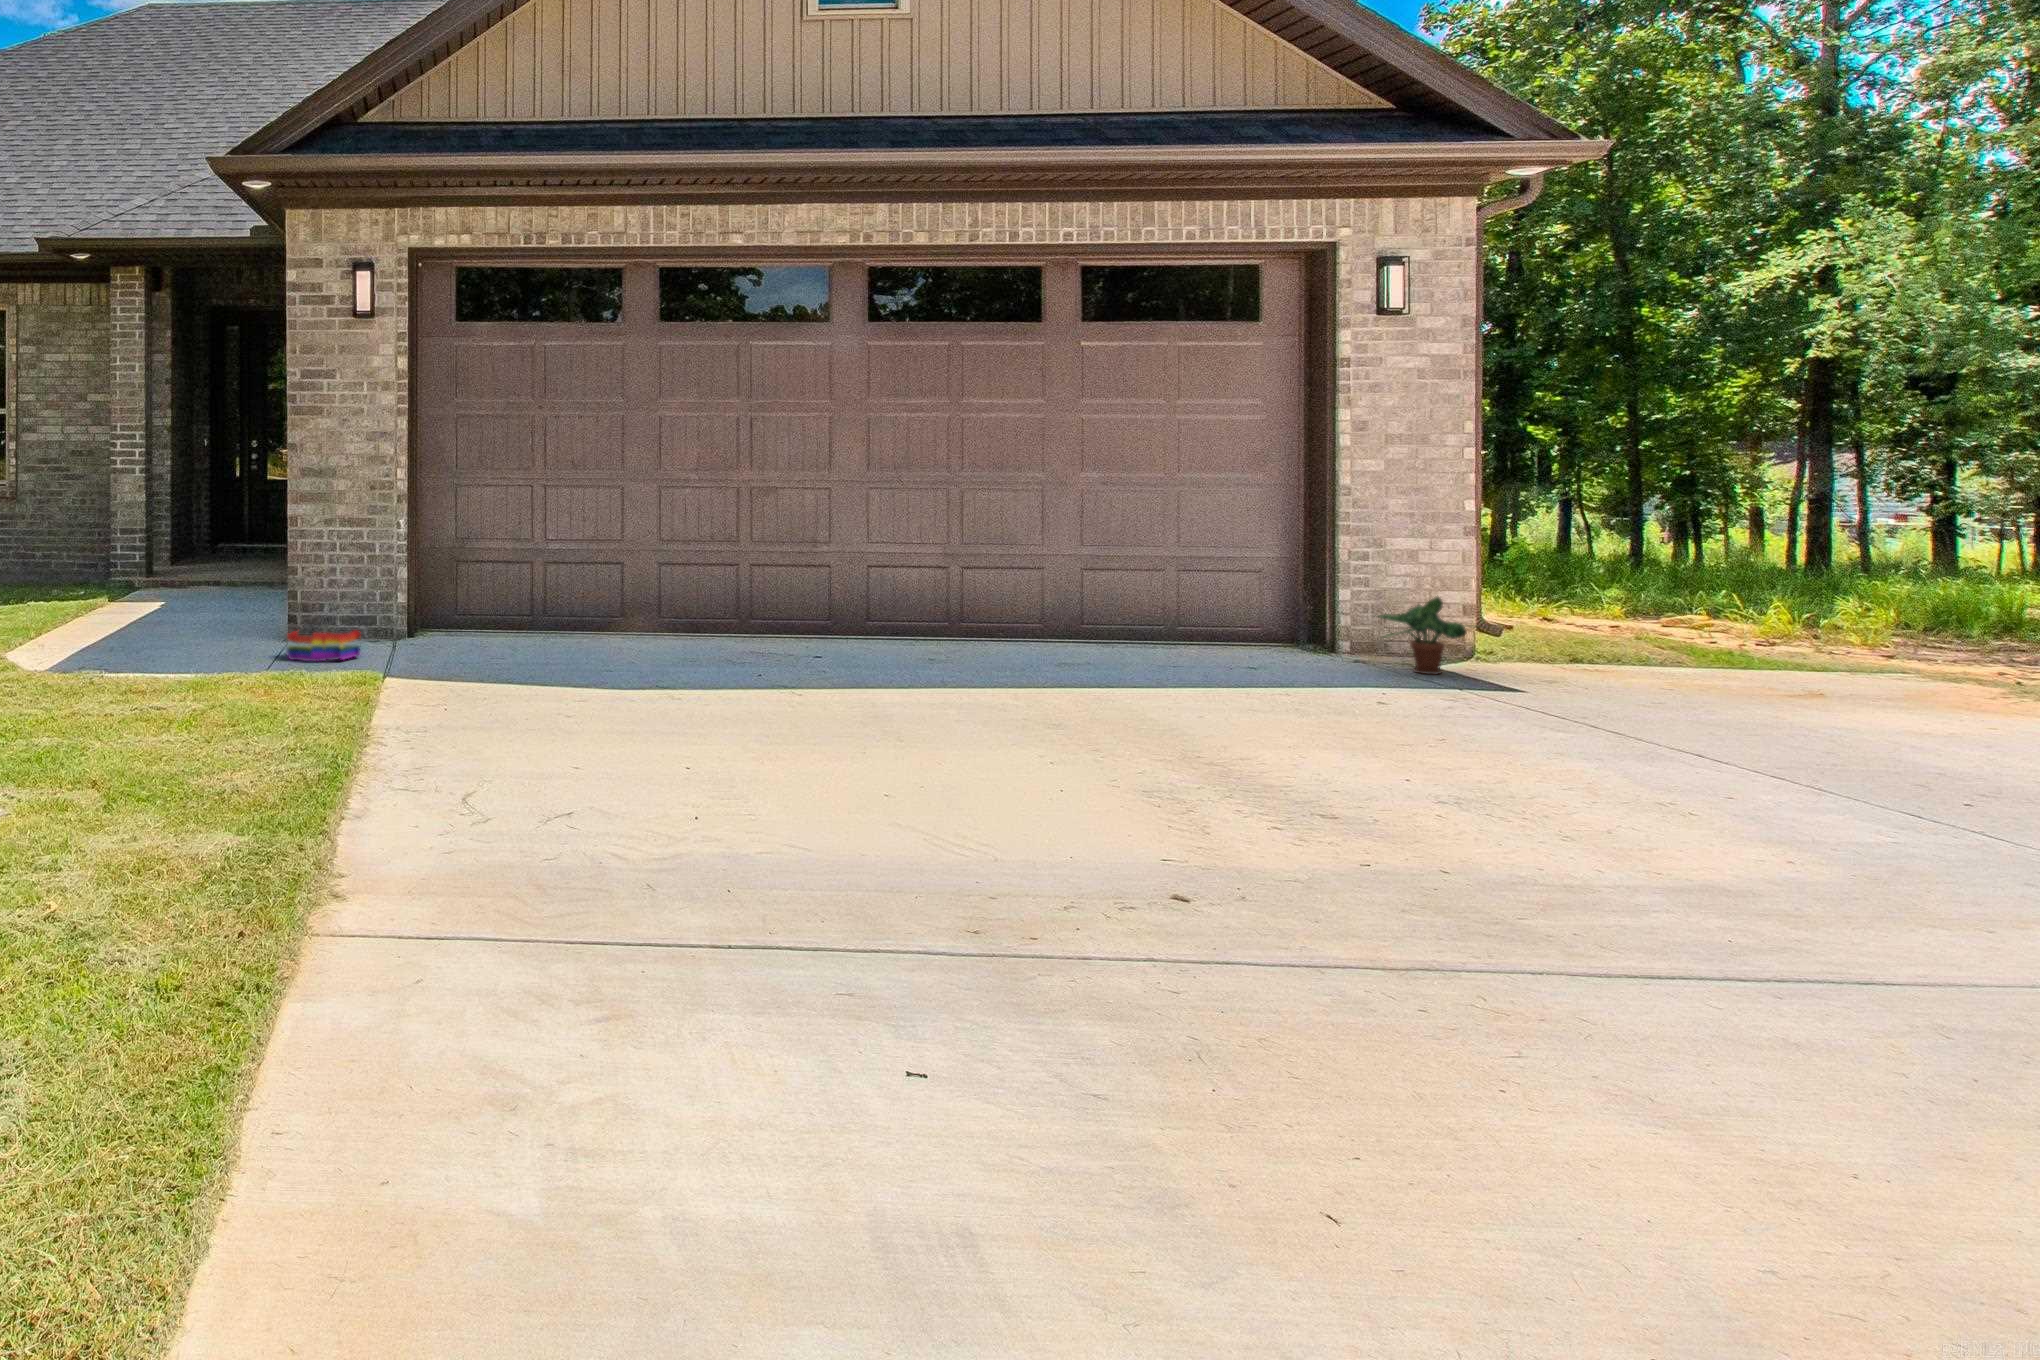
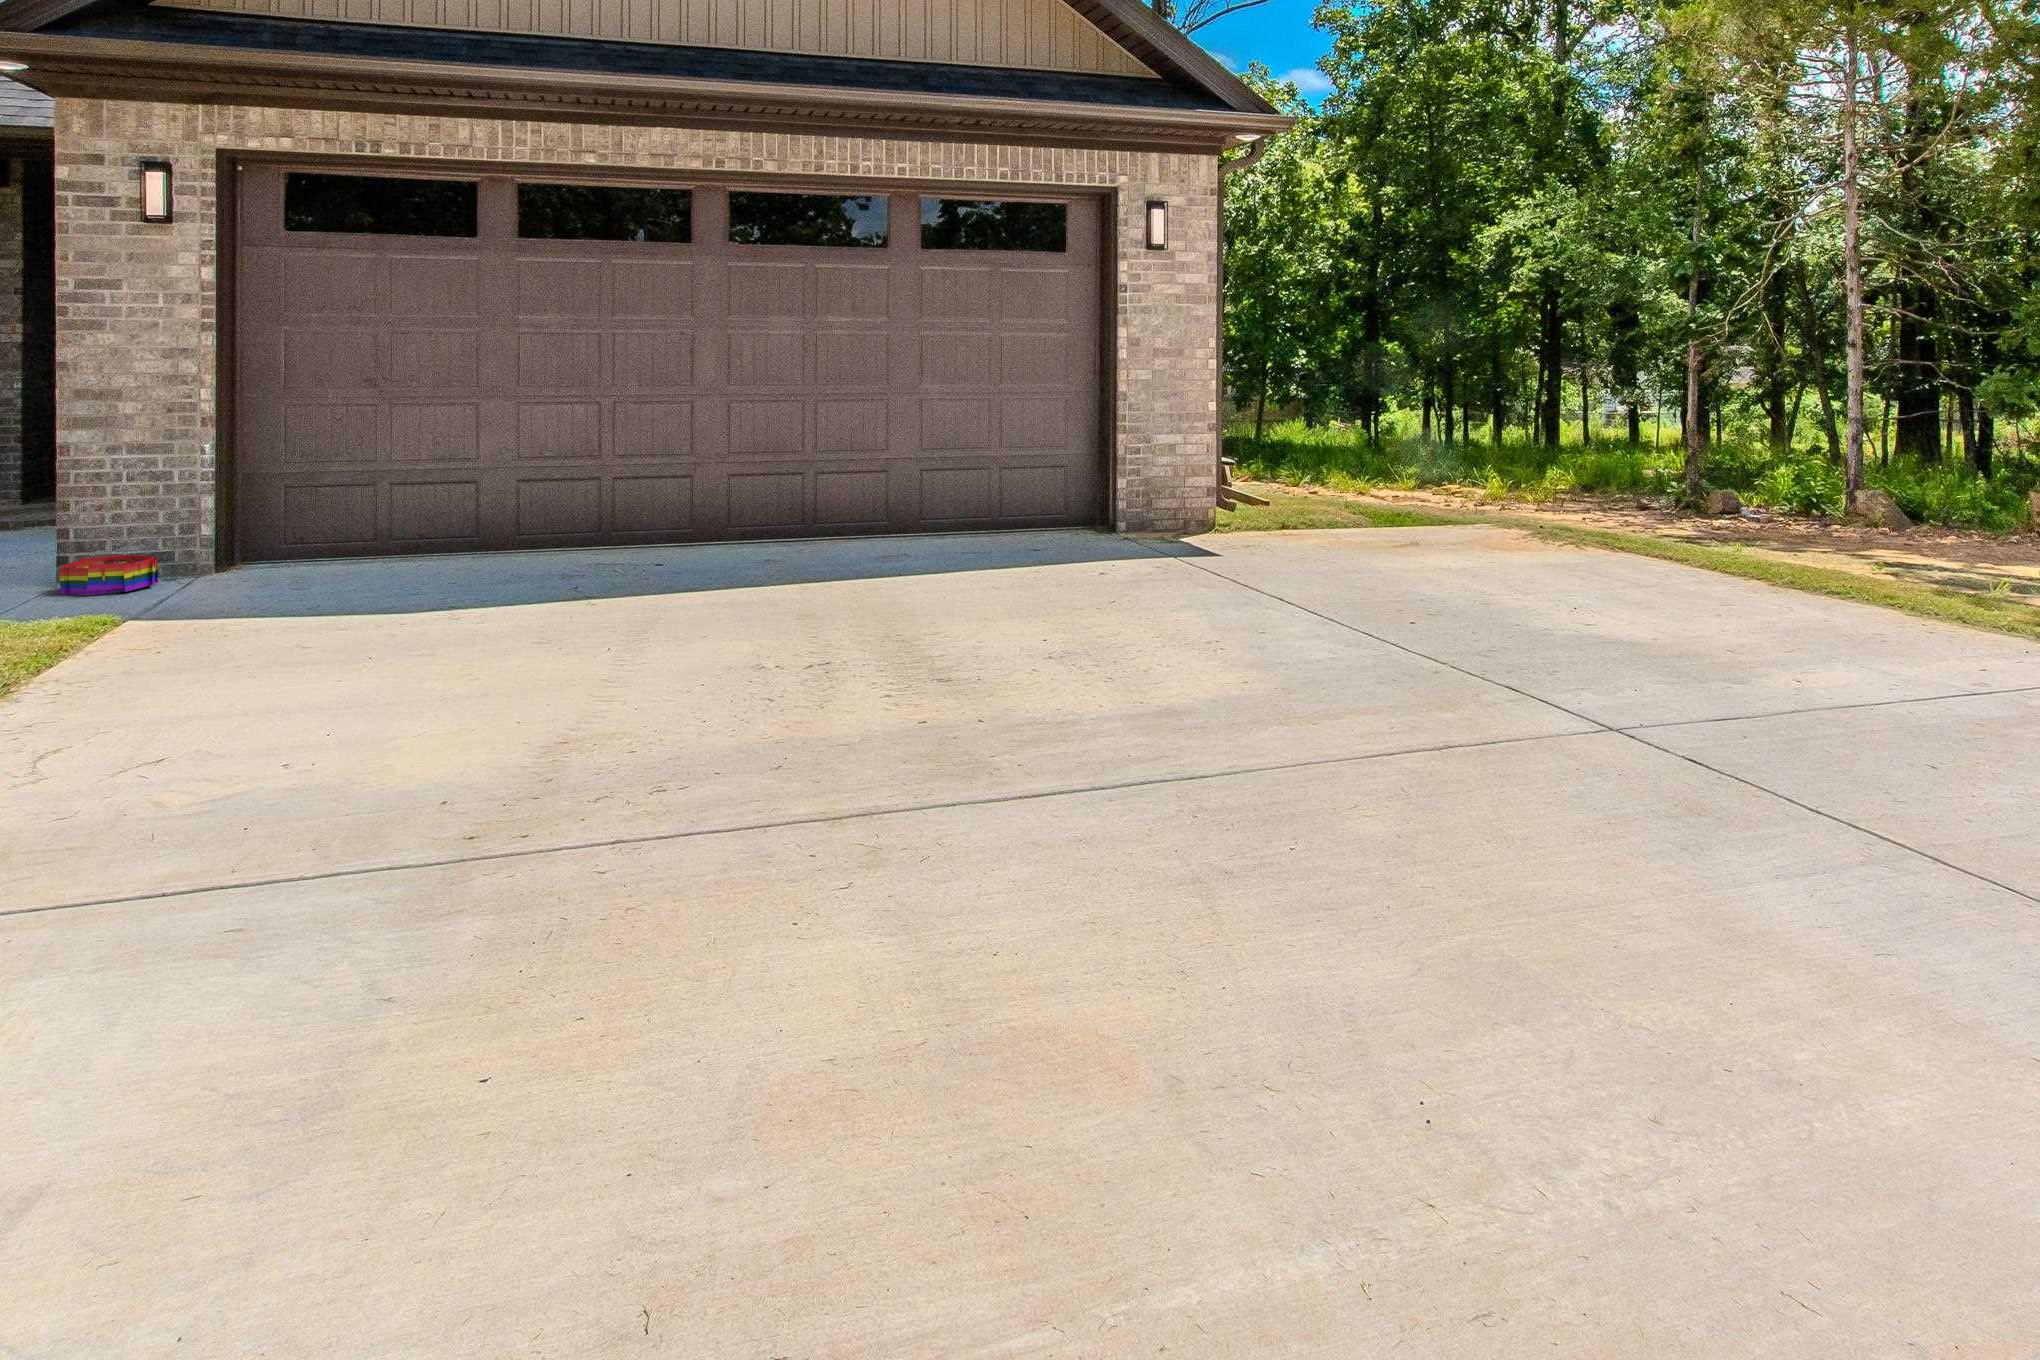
potted plant: present [1374,597,1478,675] -> none [1137,481,1233,546]

